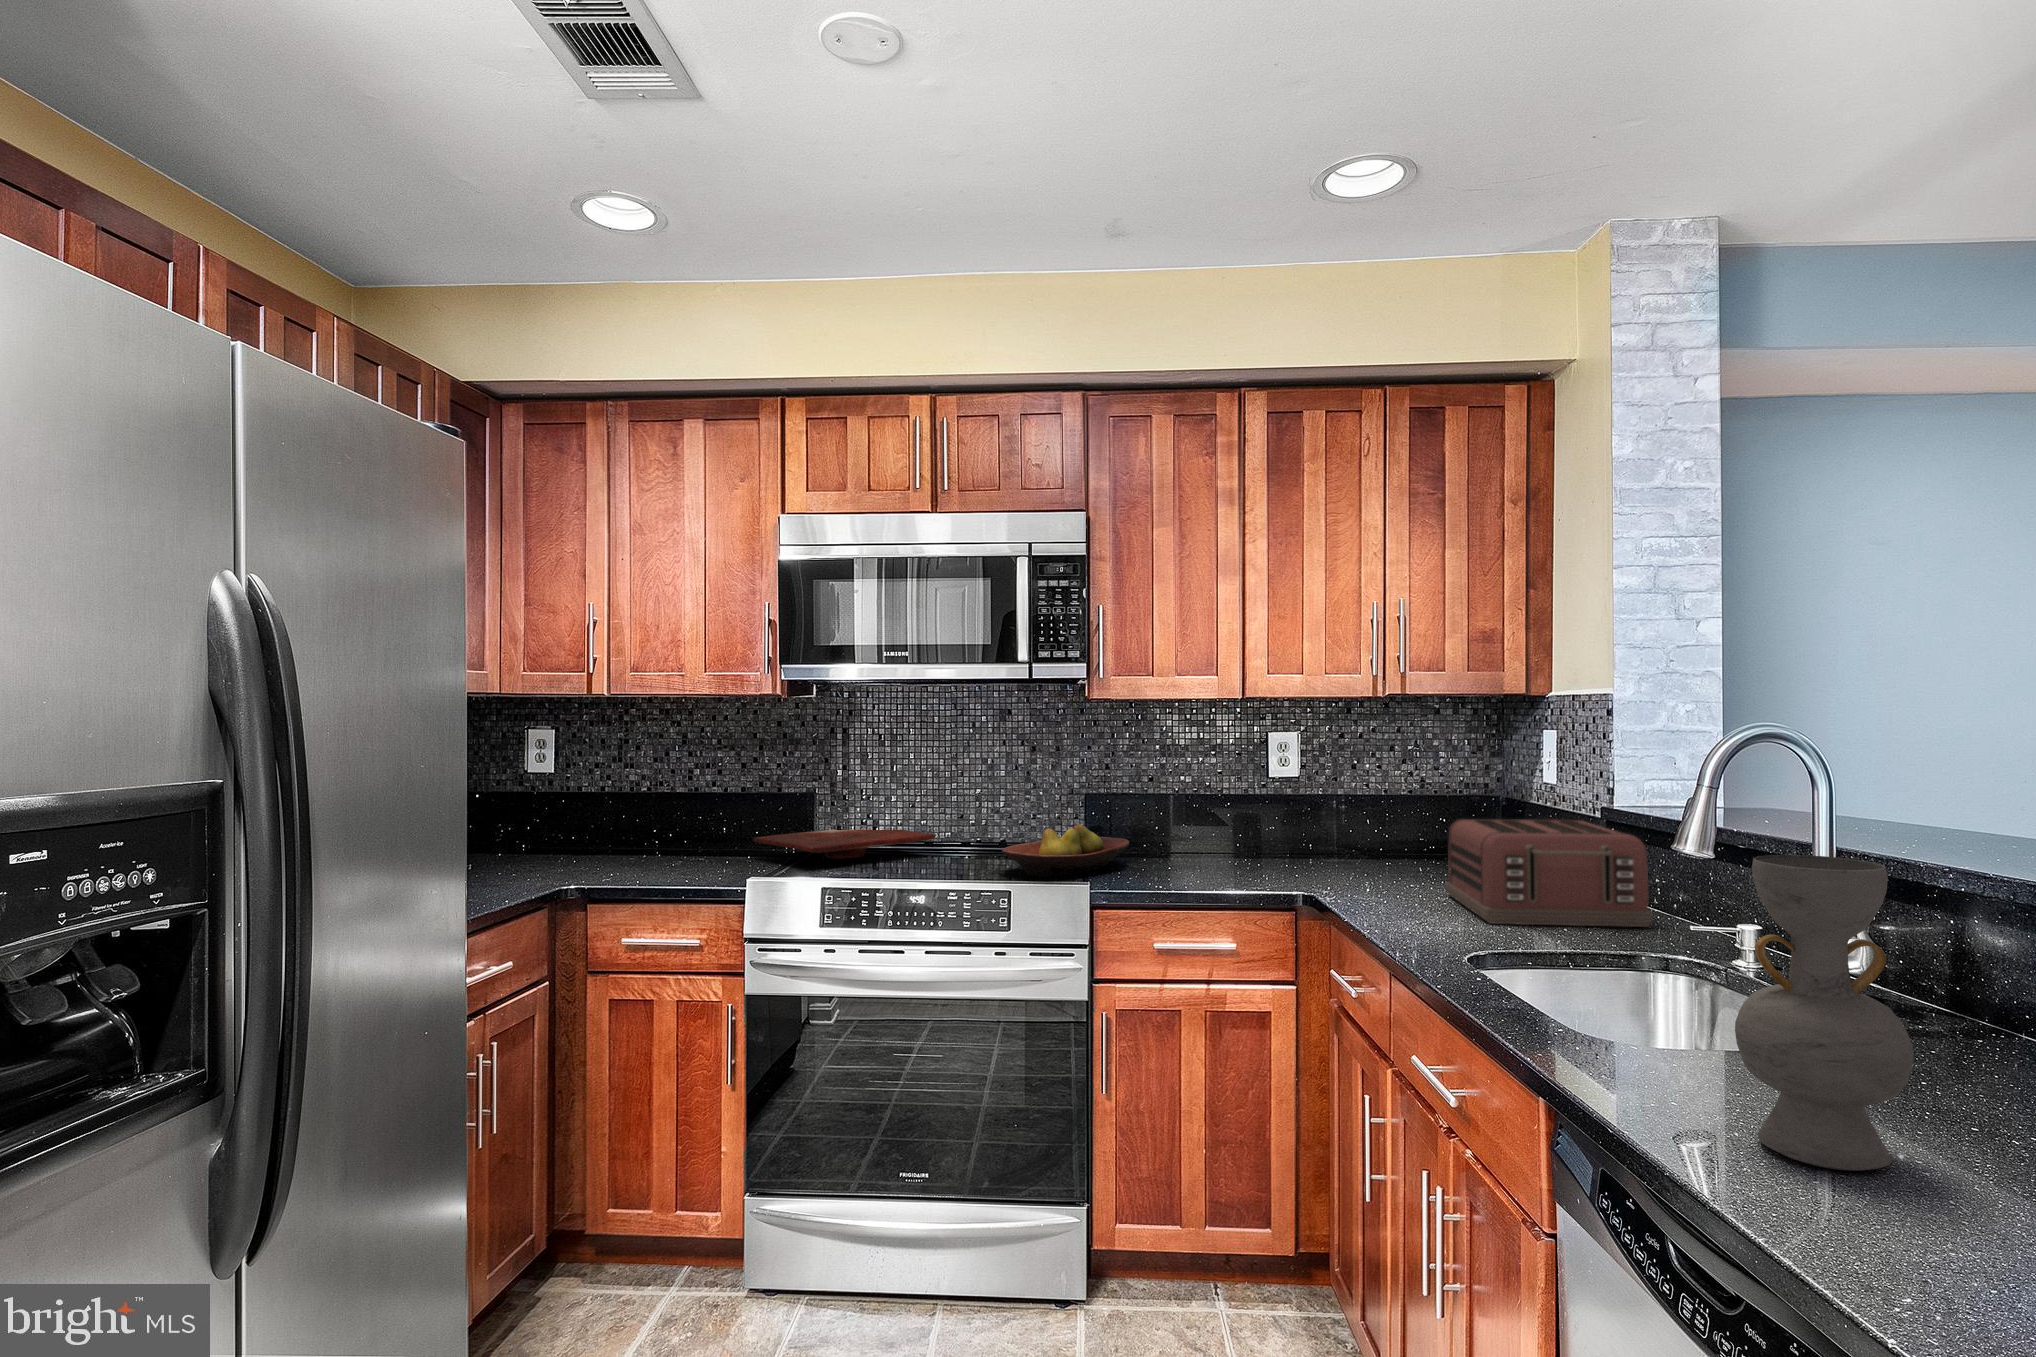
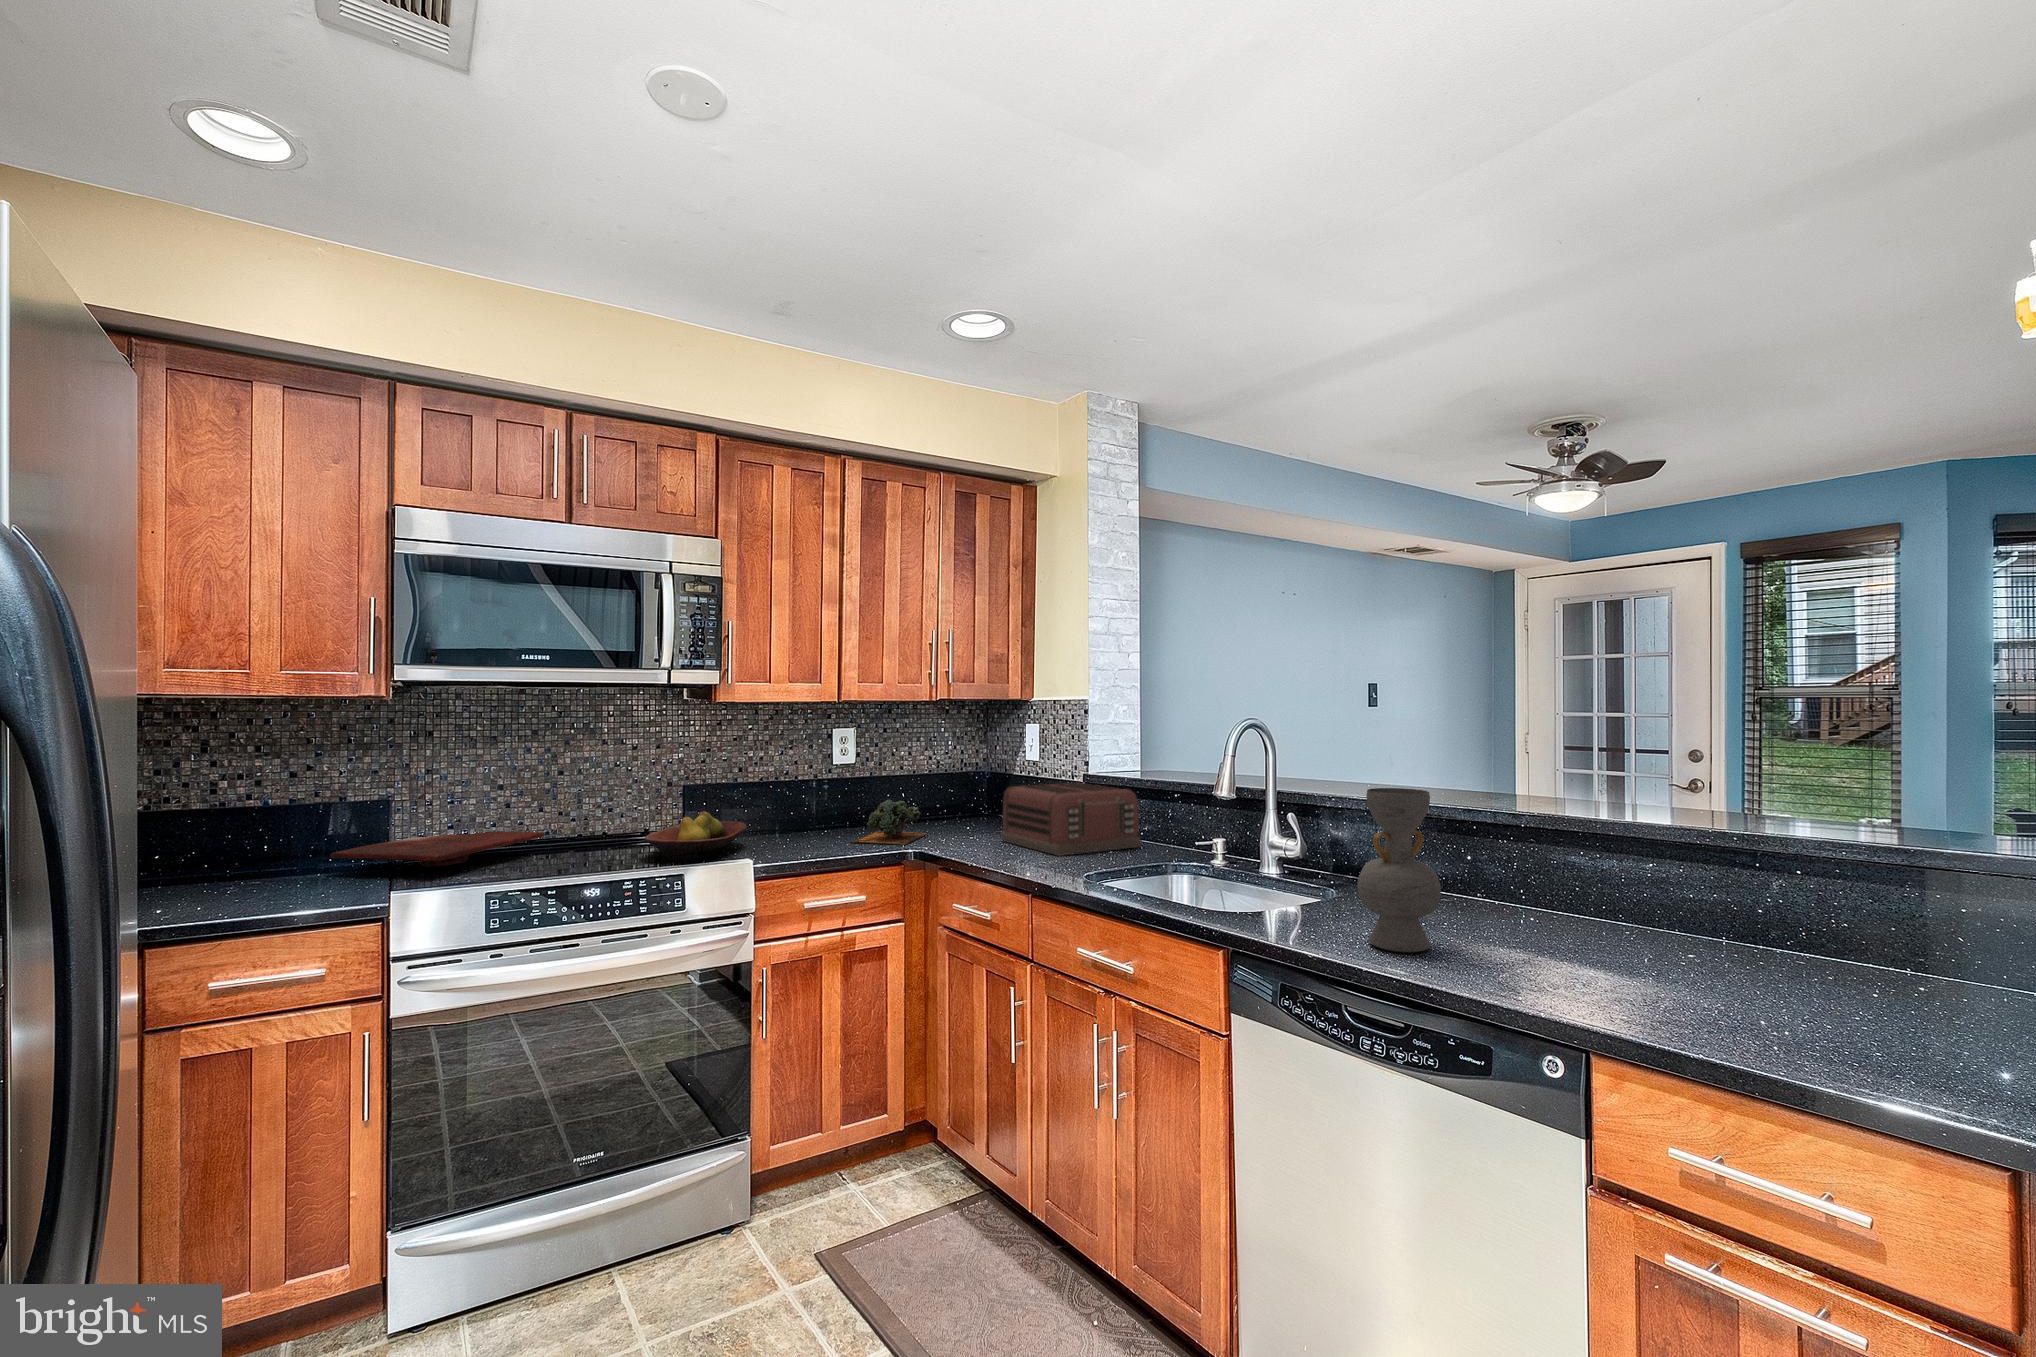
succulent plant: none [1246,826,1364,886] -> present [850,800,928,845]

